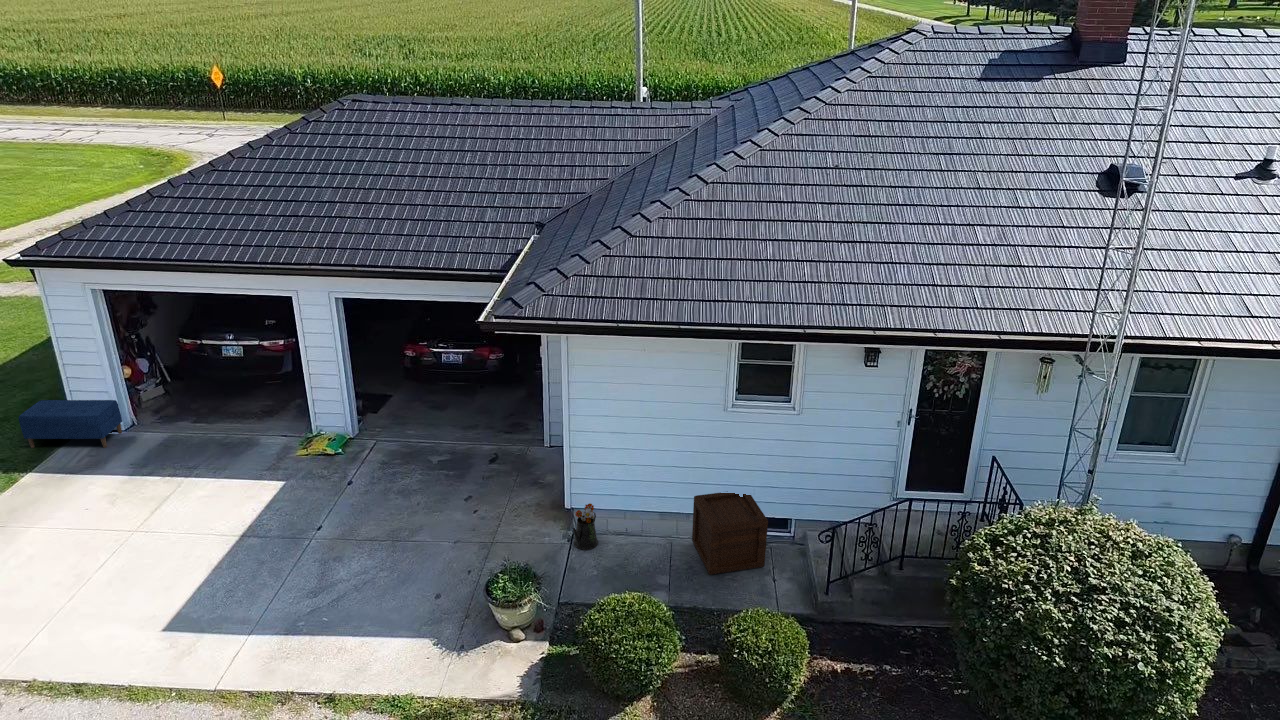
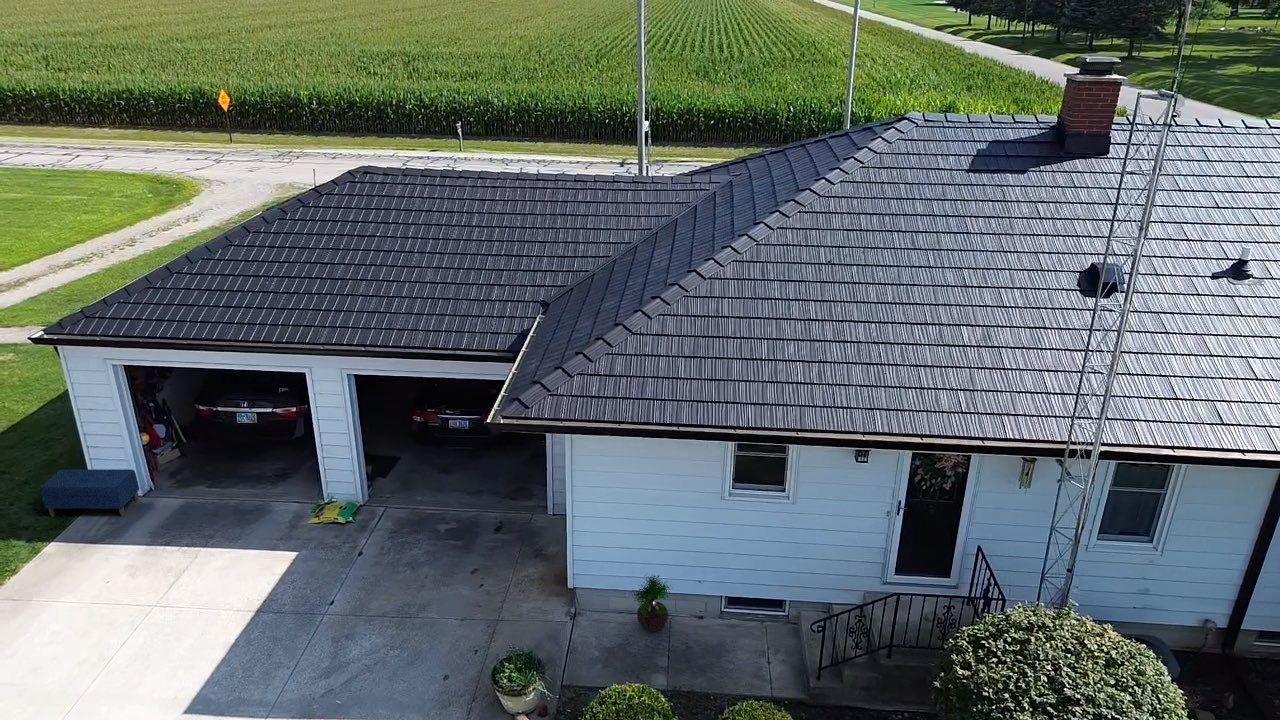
potted tree: none [628,489,673,551] -> present [634,576,670,631]
wooden crate: present [692,493,768,575] -> none [691,572,764,657]
watering can: present [573,503,598,550] -> none [577,584,601,630]

